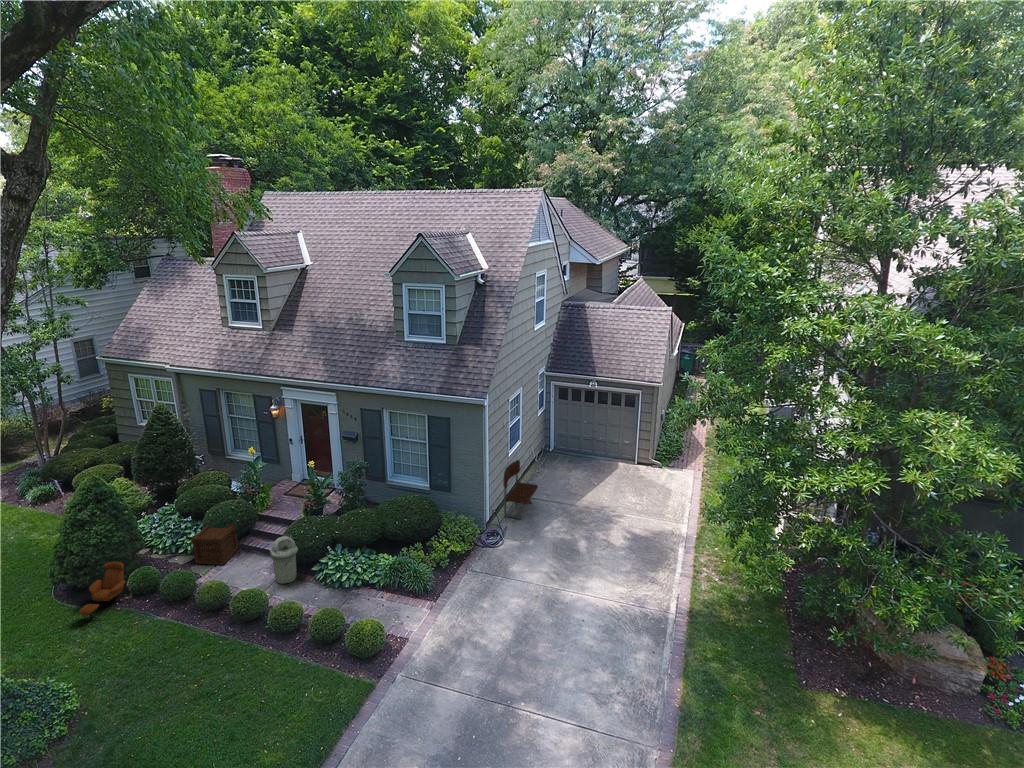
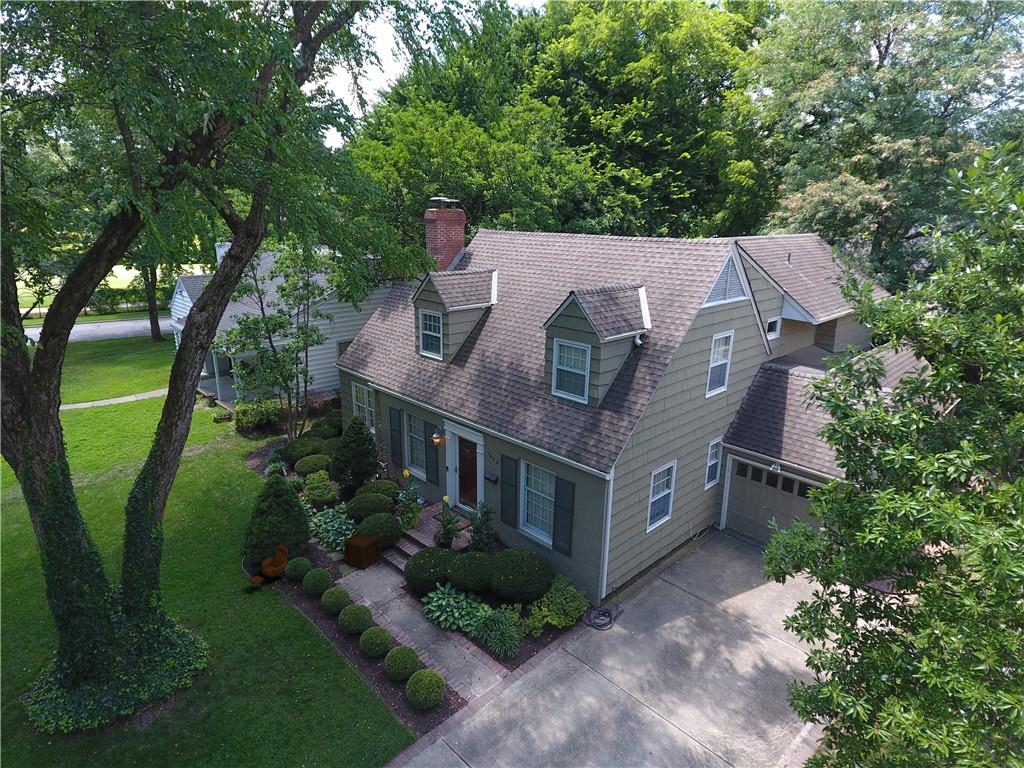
bench: present [503,460,538,519] -> none [627,538,674,605]
trash can: present [270,536,298,584] -> none [390,561,414,605]

